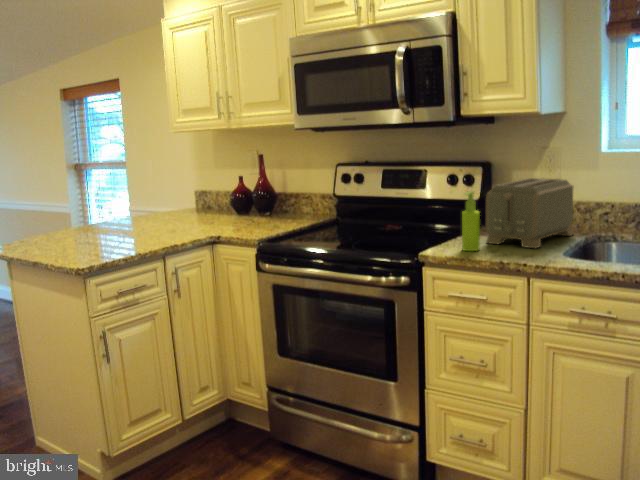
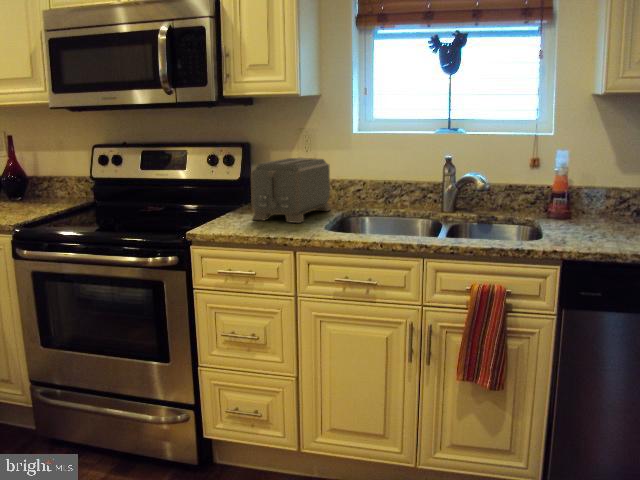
soap dispenser: present [462,191,480,251] -> none [228,168,247,228]

